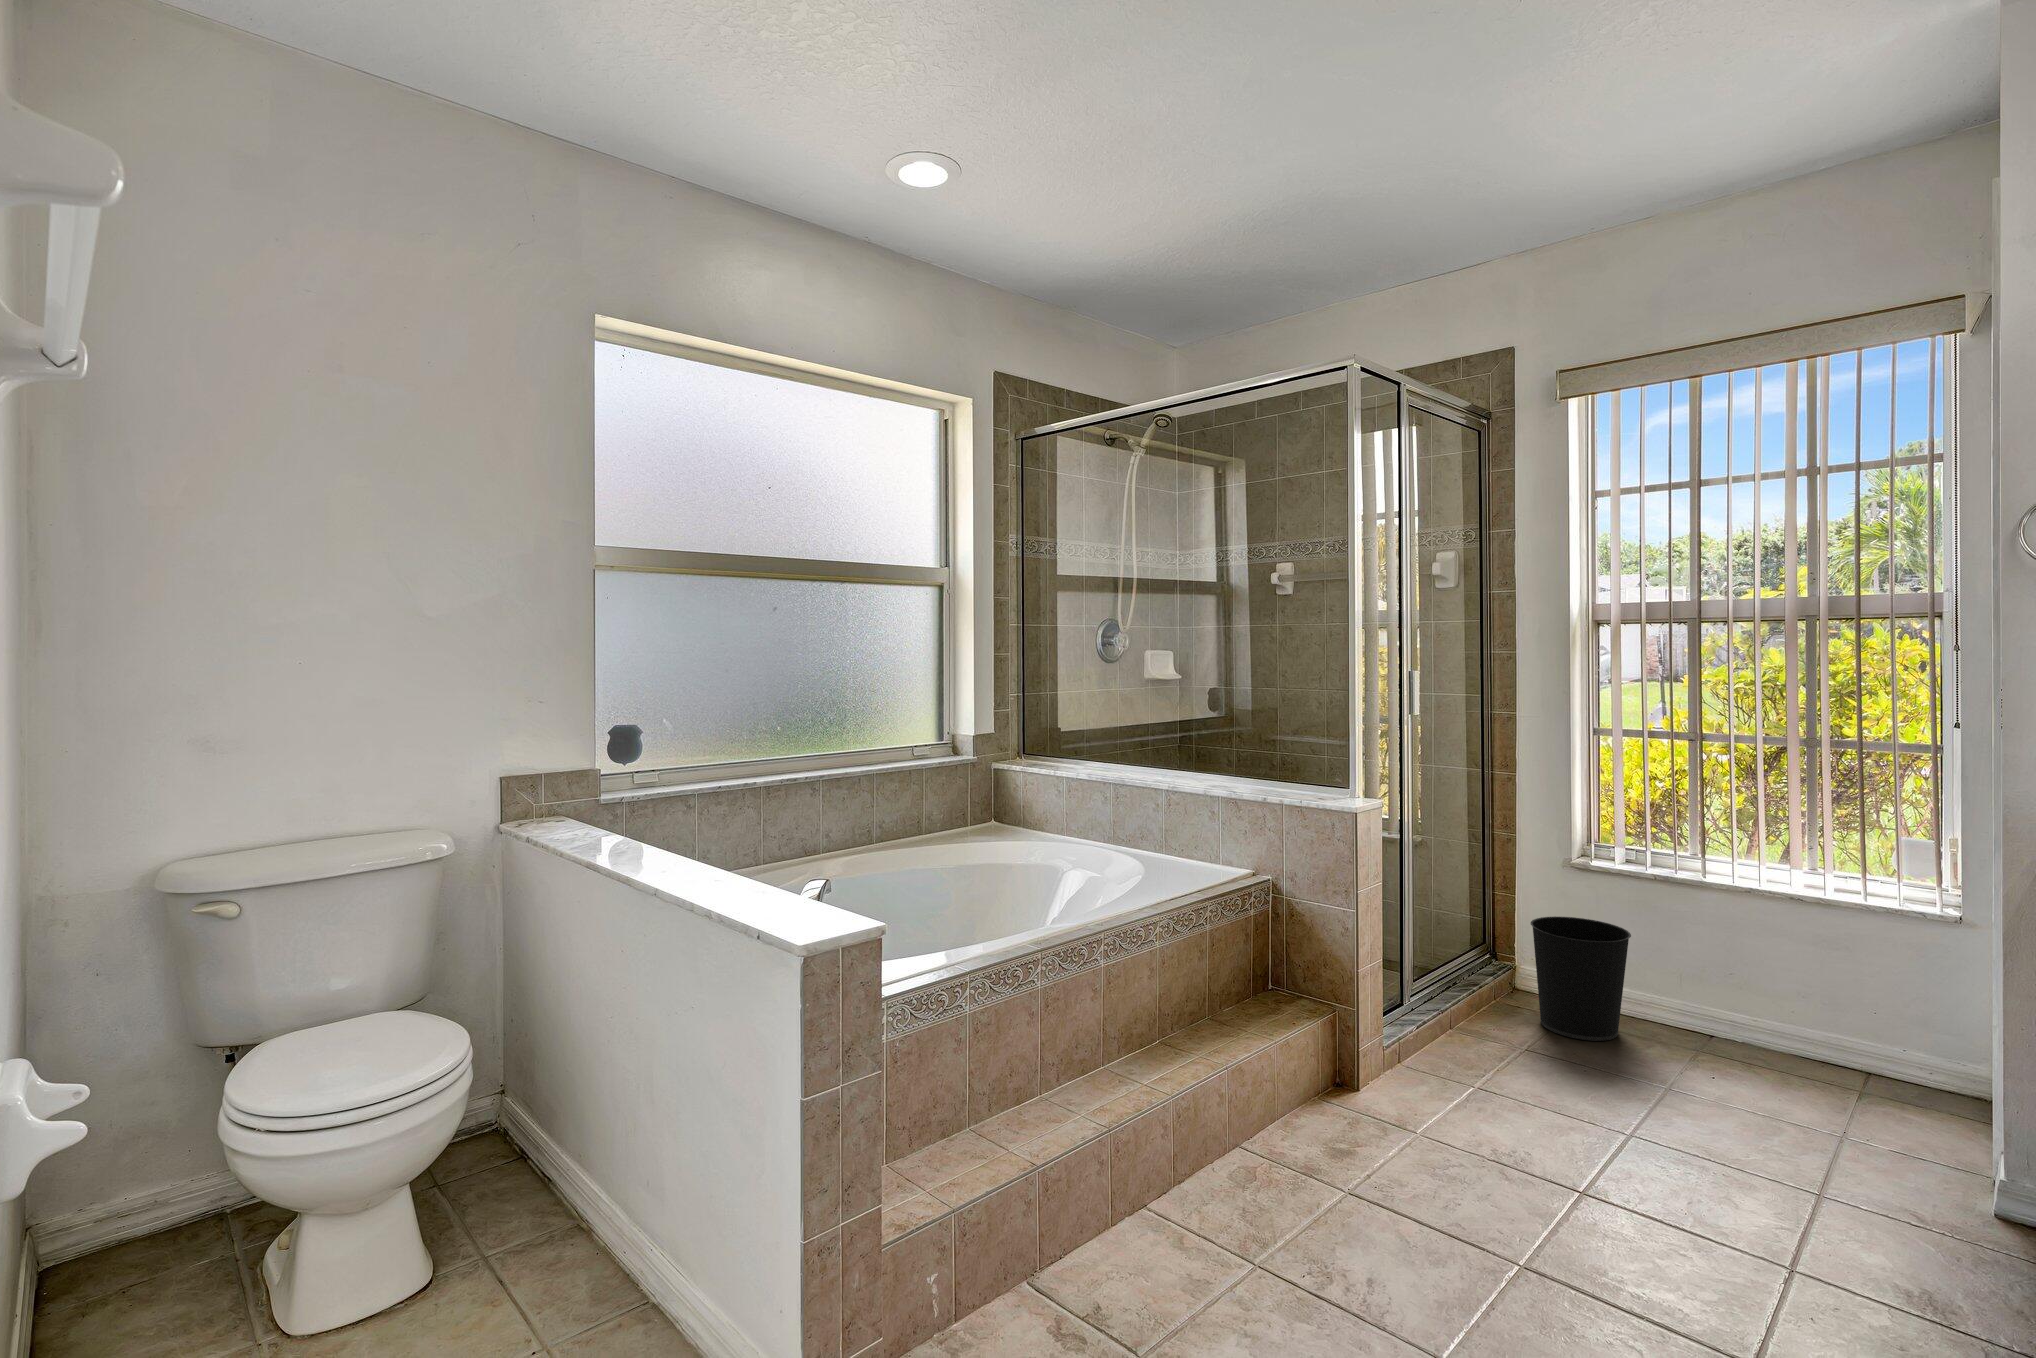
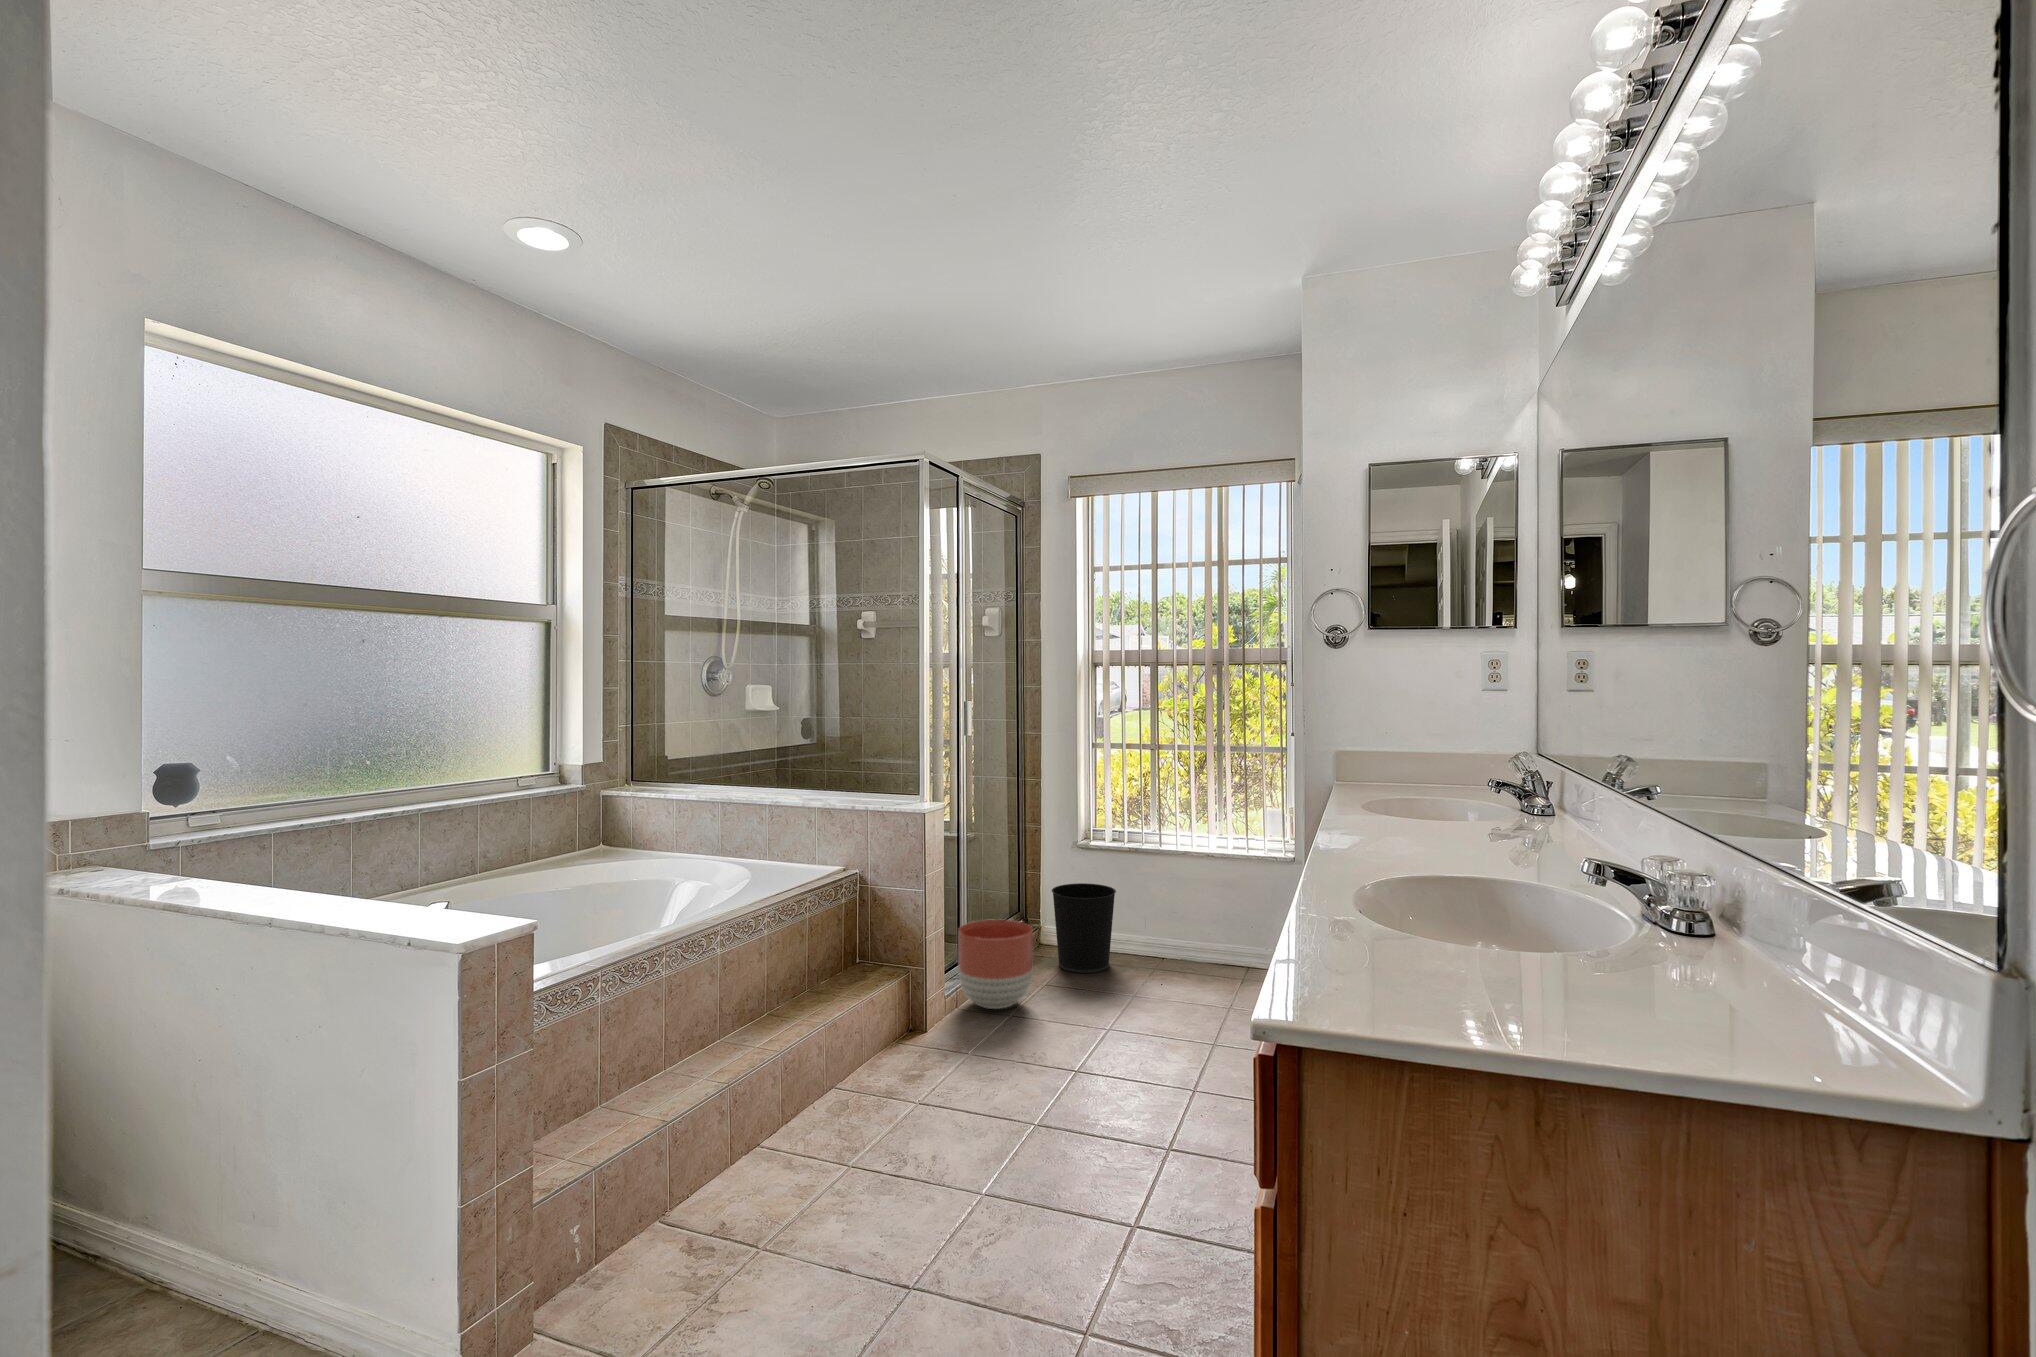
planter: none [1399,954,1506,1073] -> present [958,919,1033,1009]

